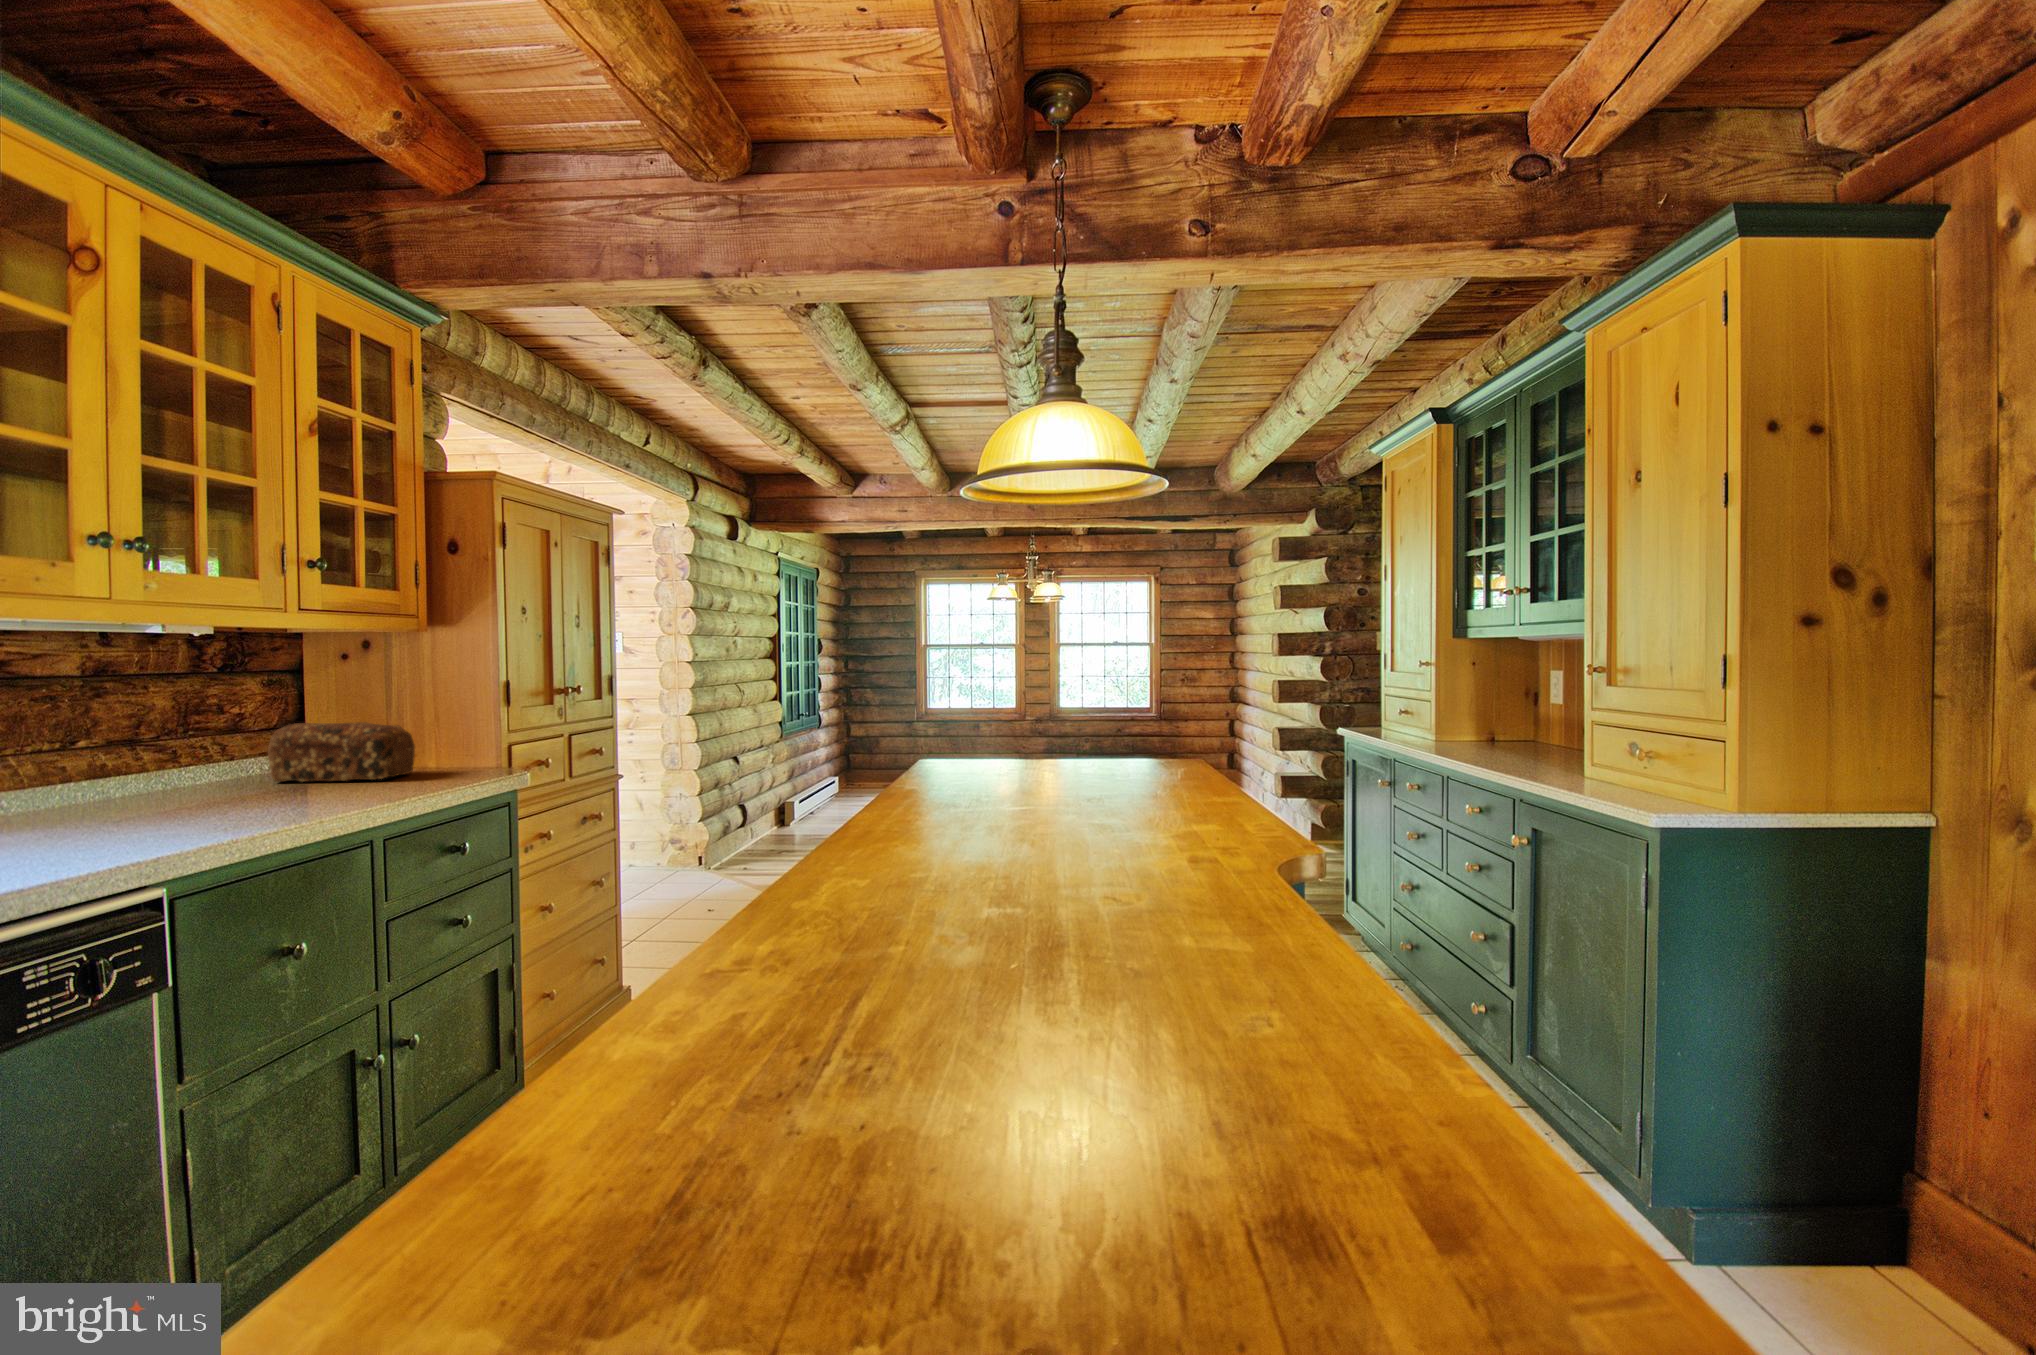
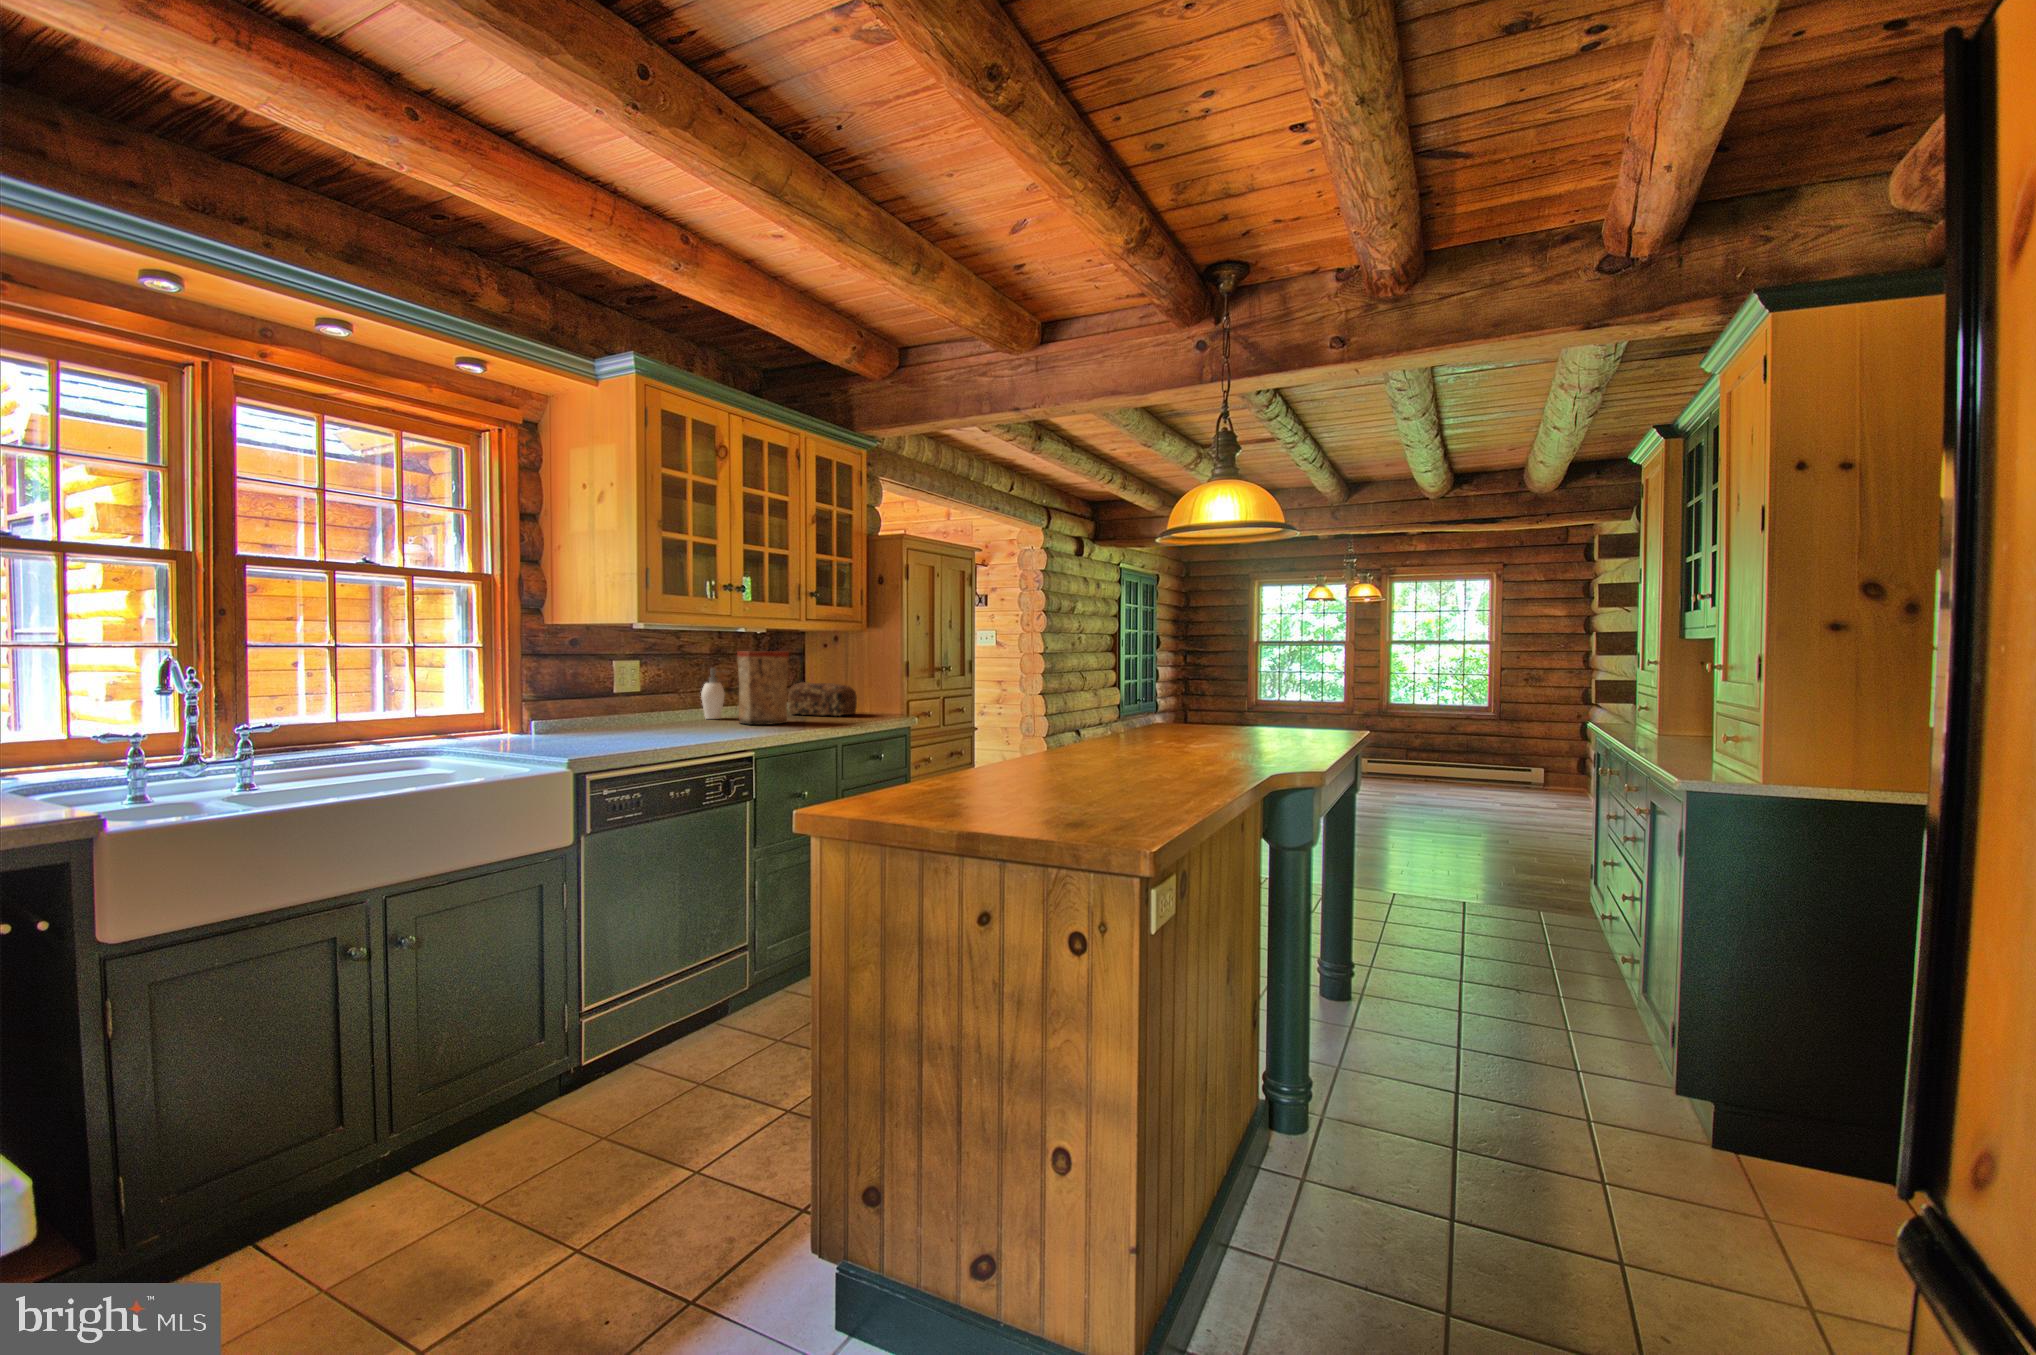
vase: none [136,669,265,816] -> present [737,651,789,725]
soap dispenser: none [49,704,123,807] -> present [701,668,725,719]

